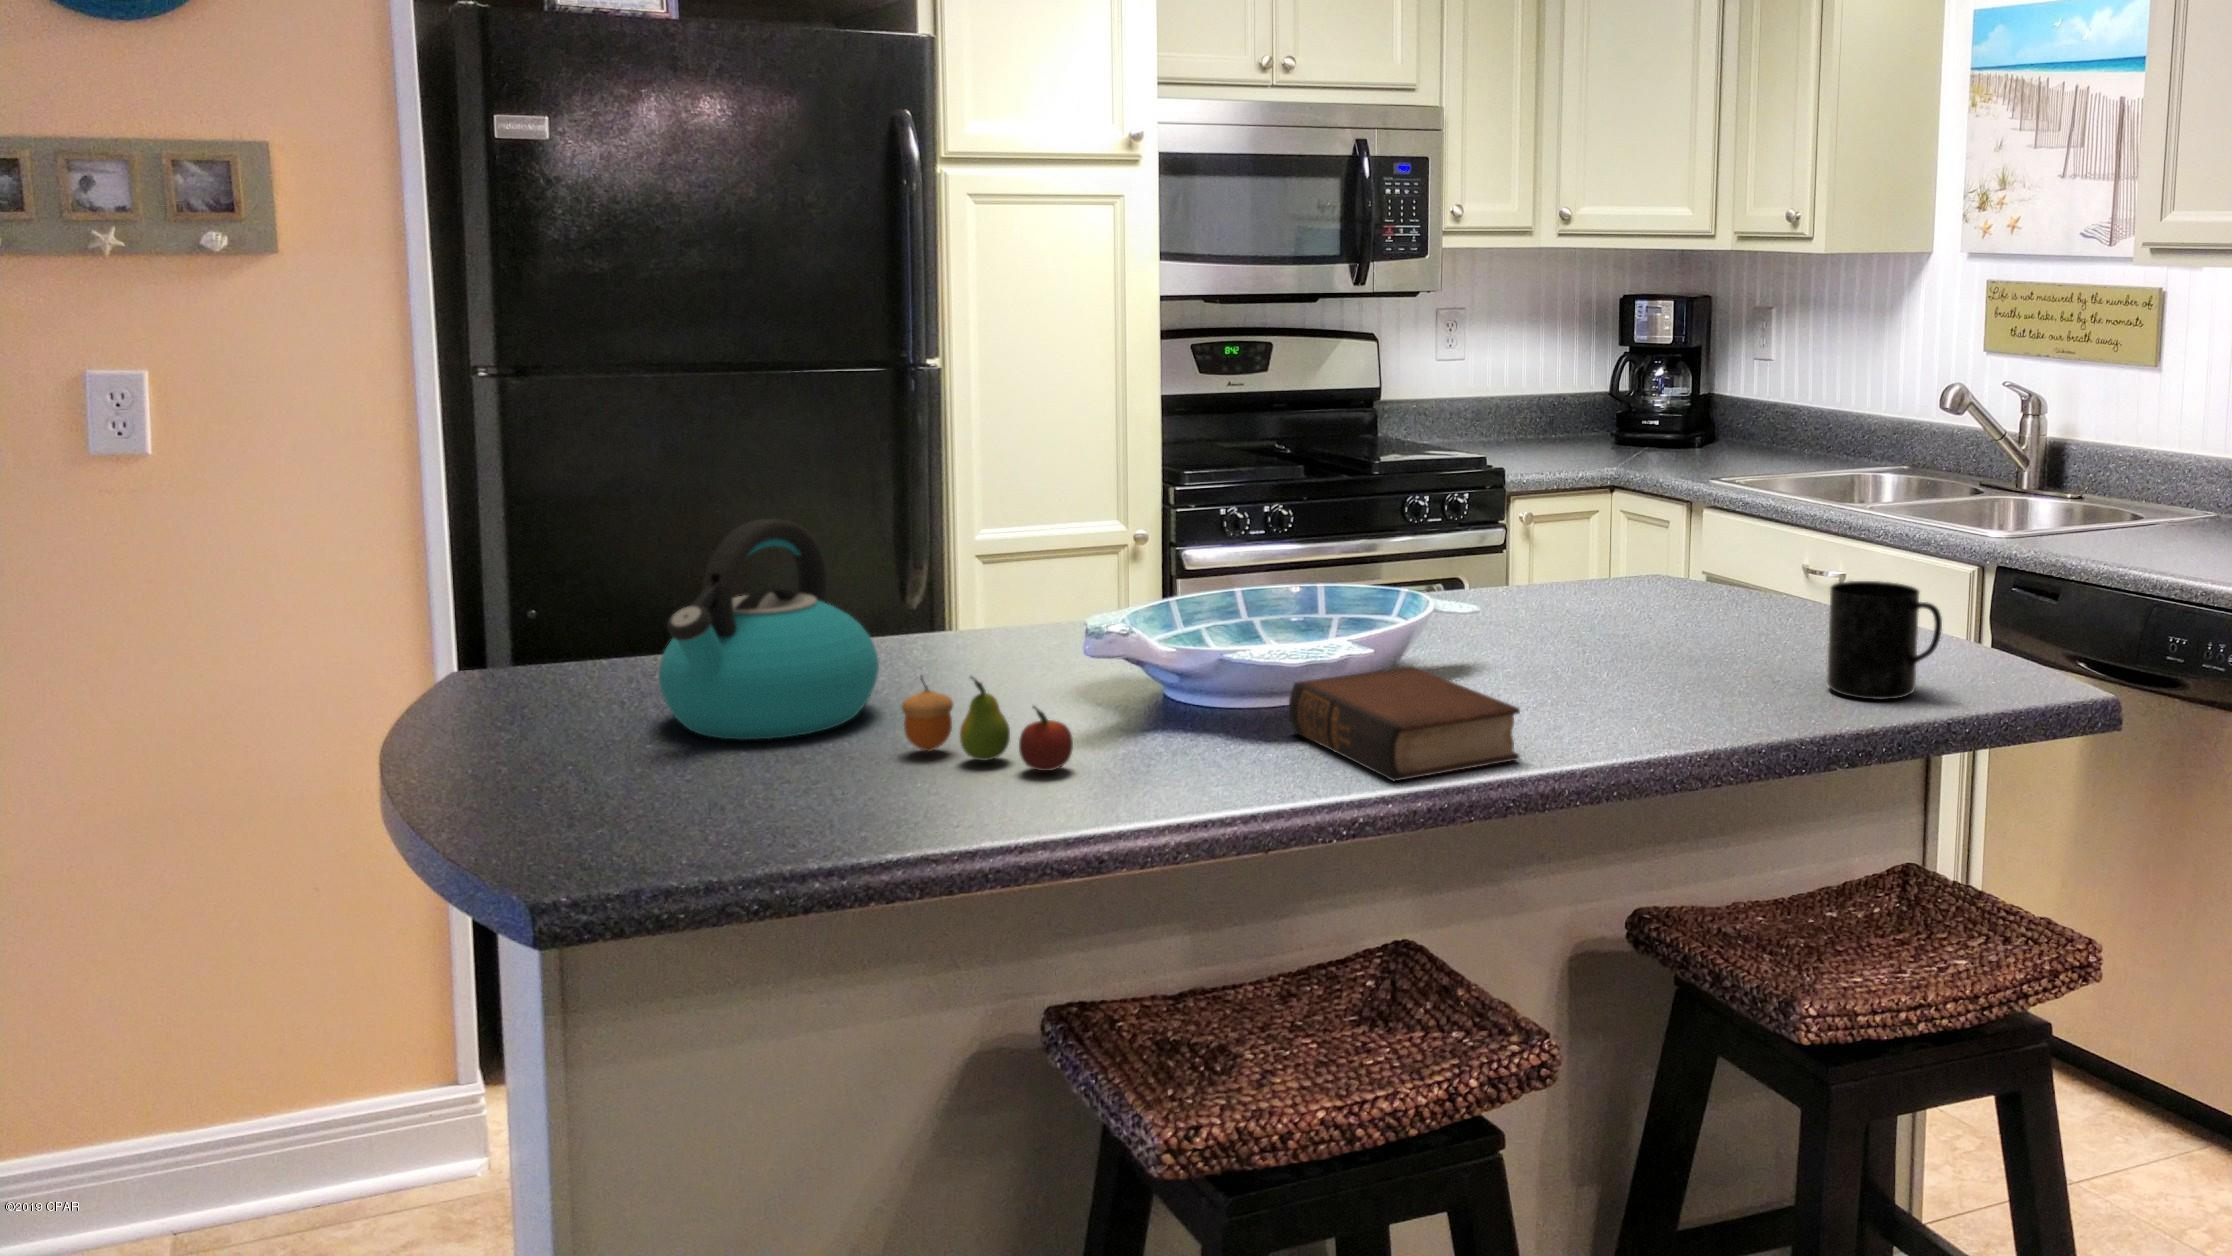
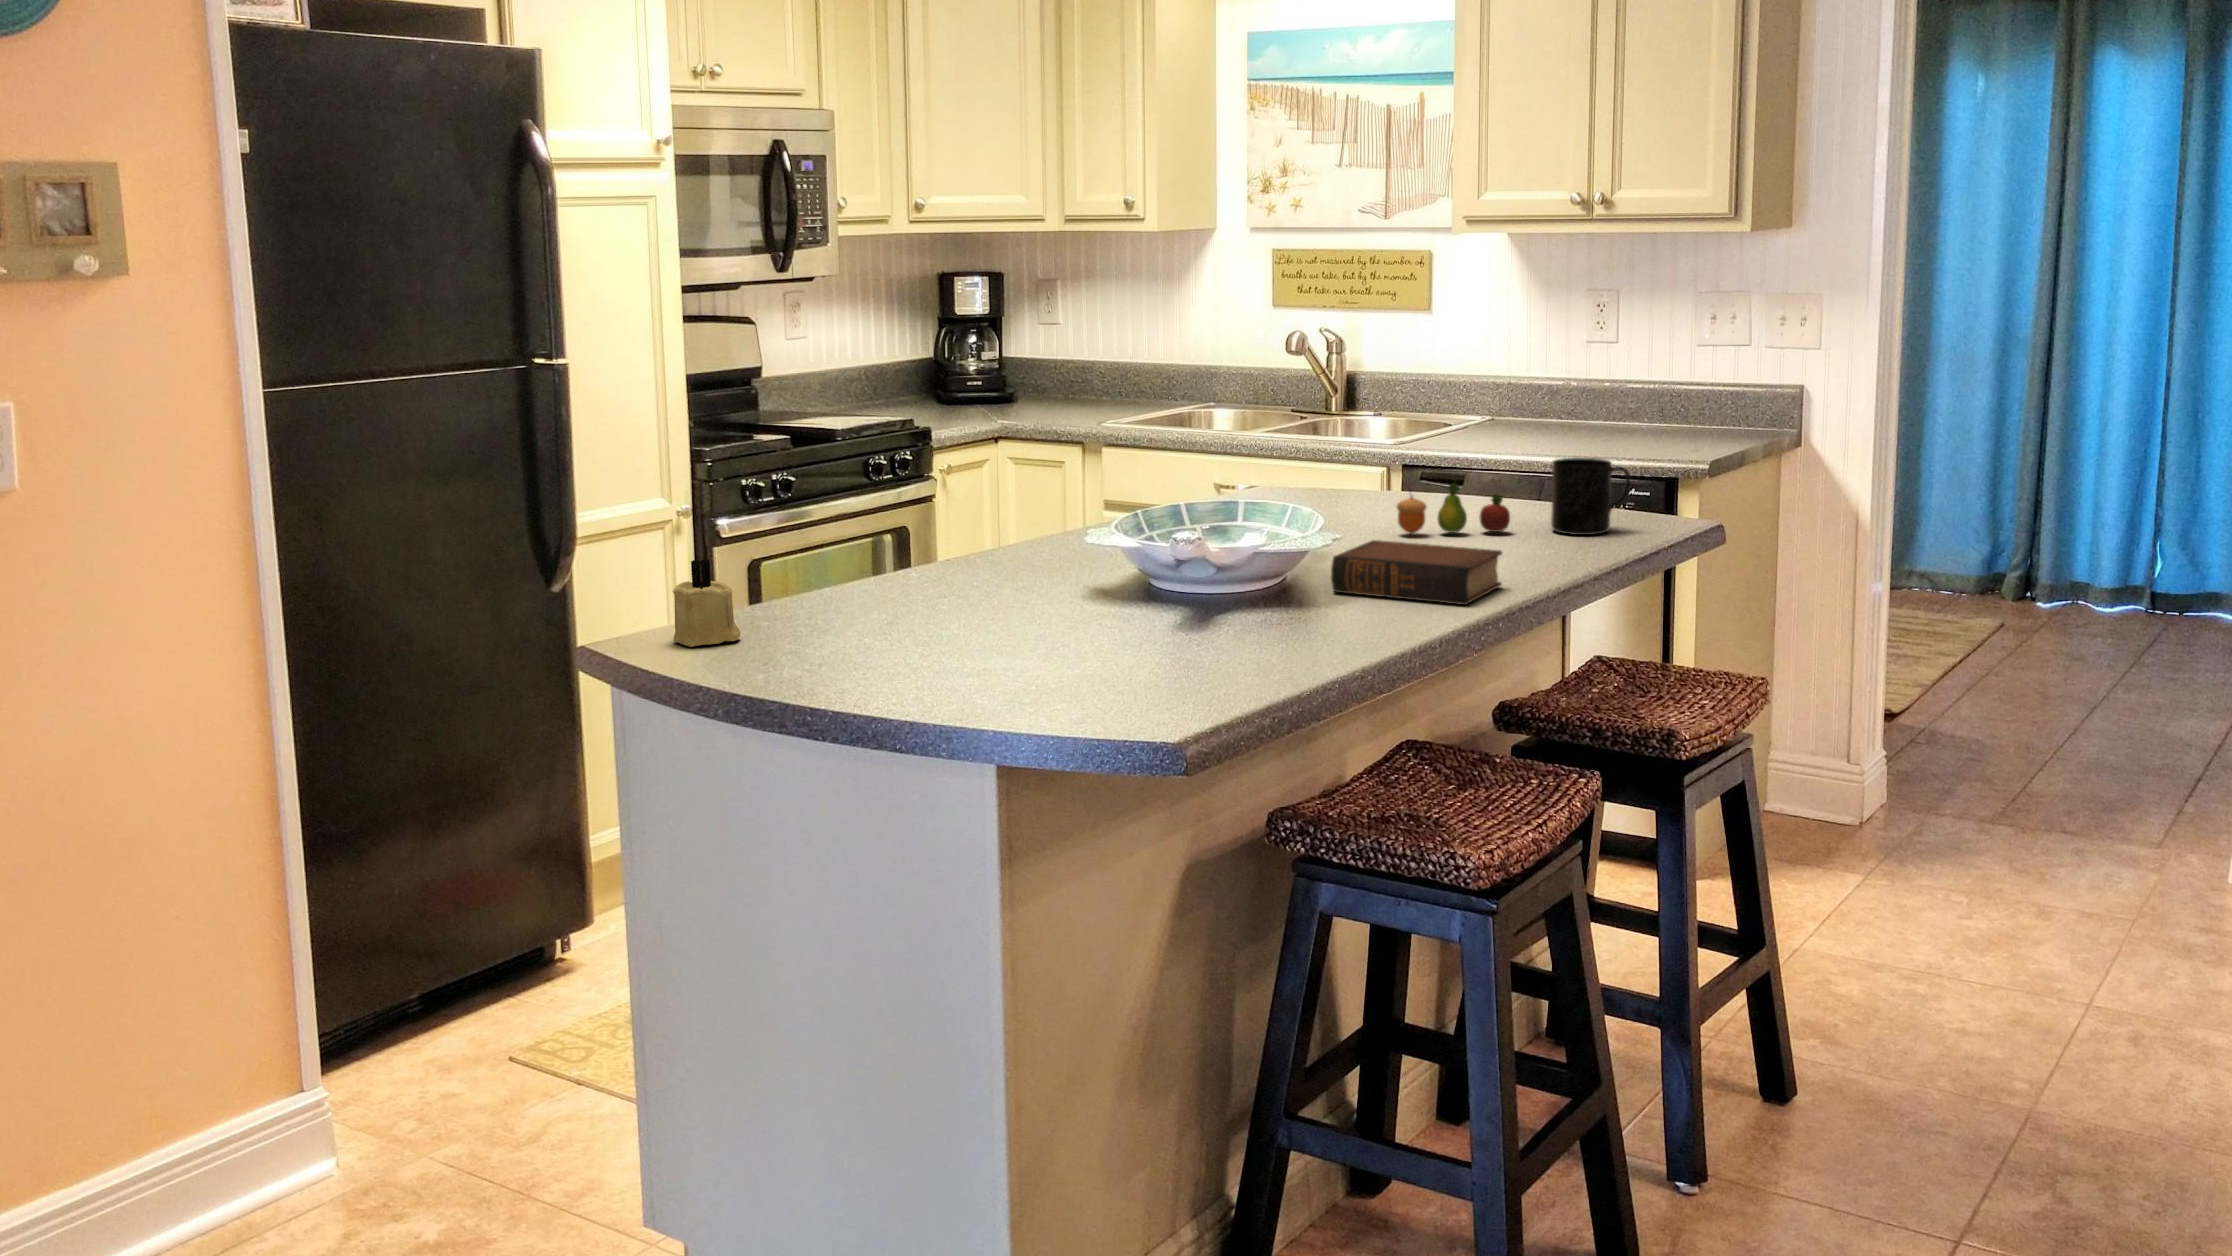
kettle: present [659,519,879,740] -> none [886,473,1054,647]
candle: none [504,589,579,689] -> present [673,559,741,647]
fruit: present [902,676,1073,771] -> present [1397,483,1510,534]

